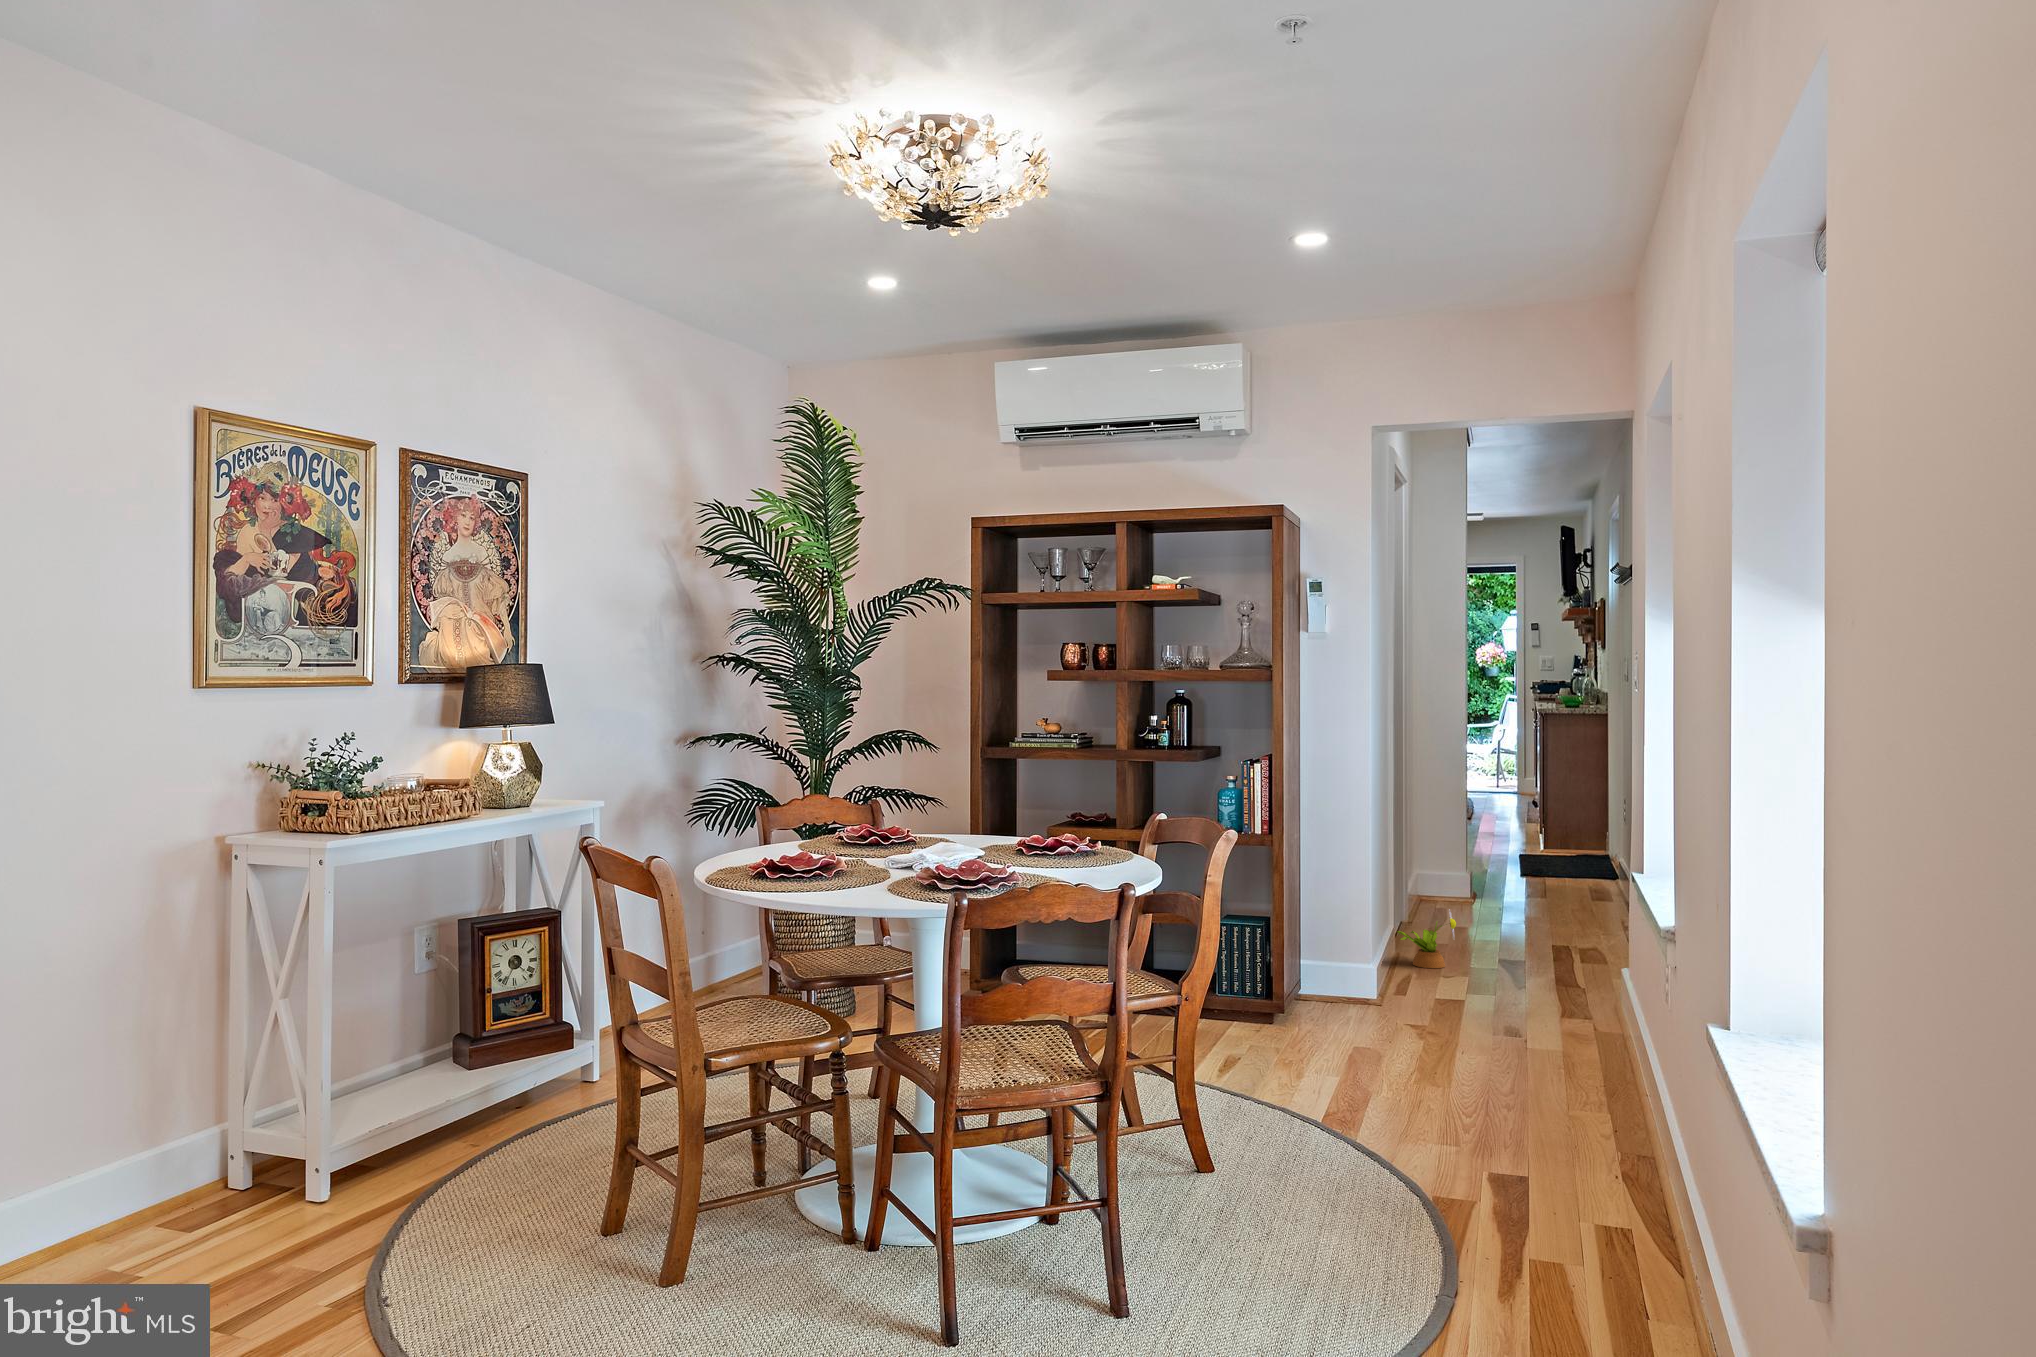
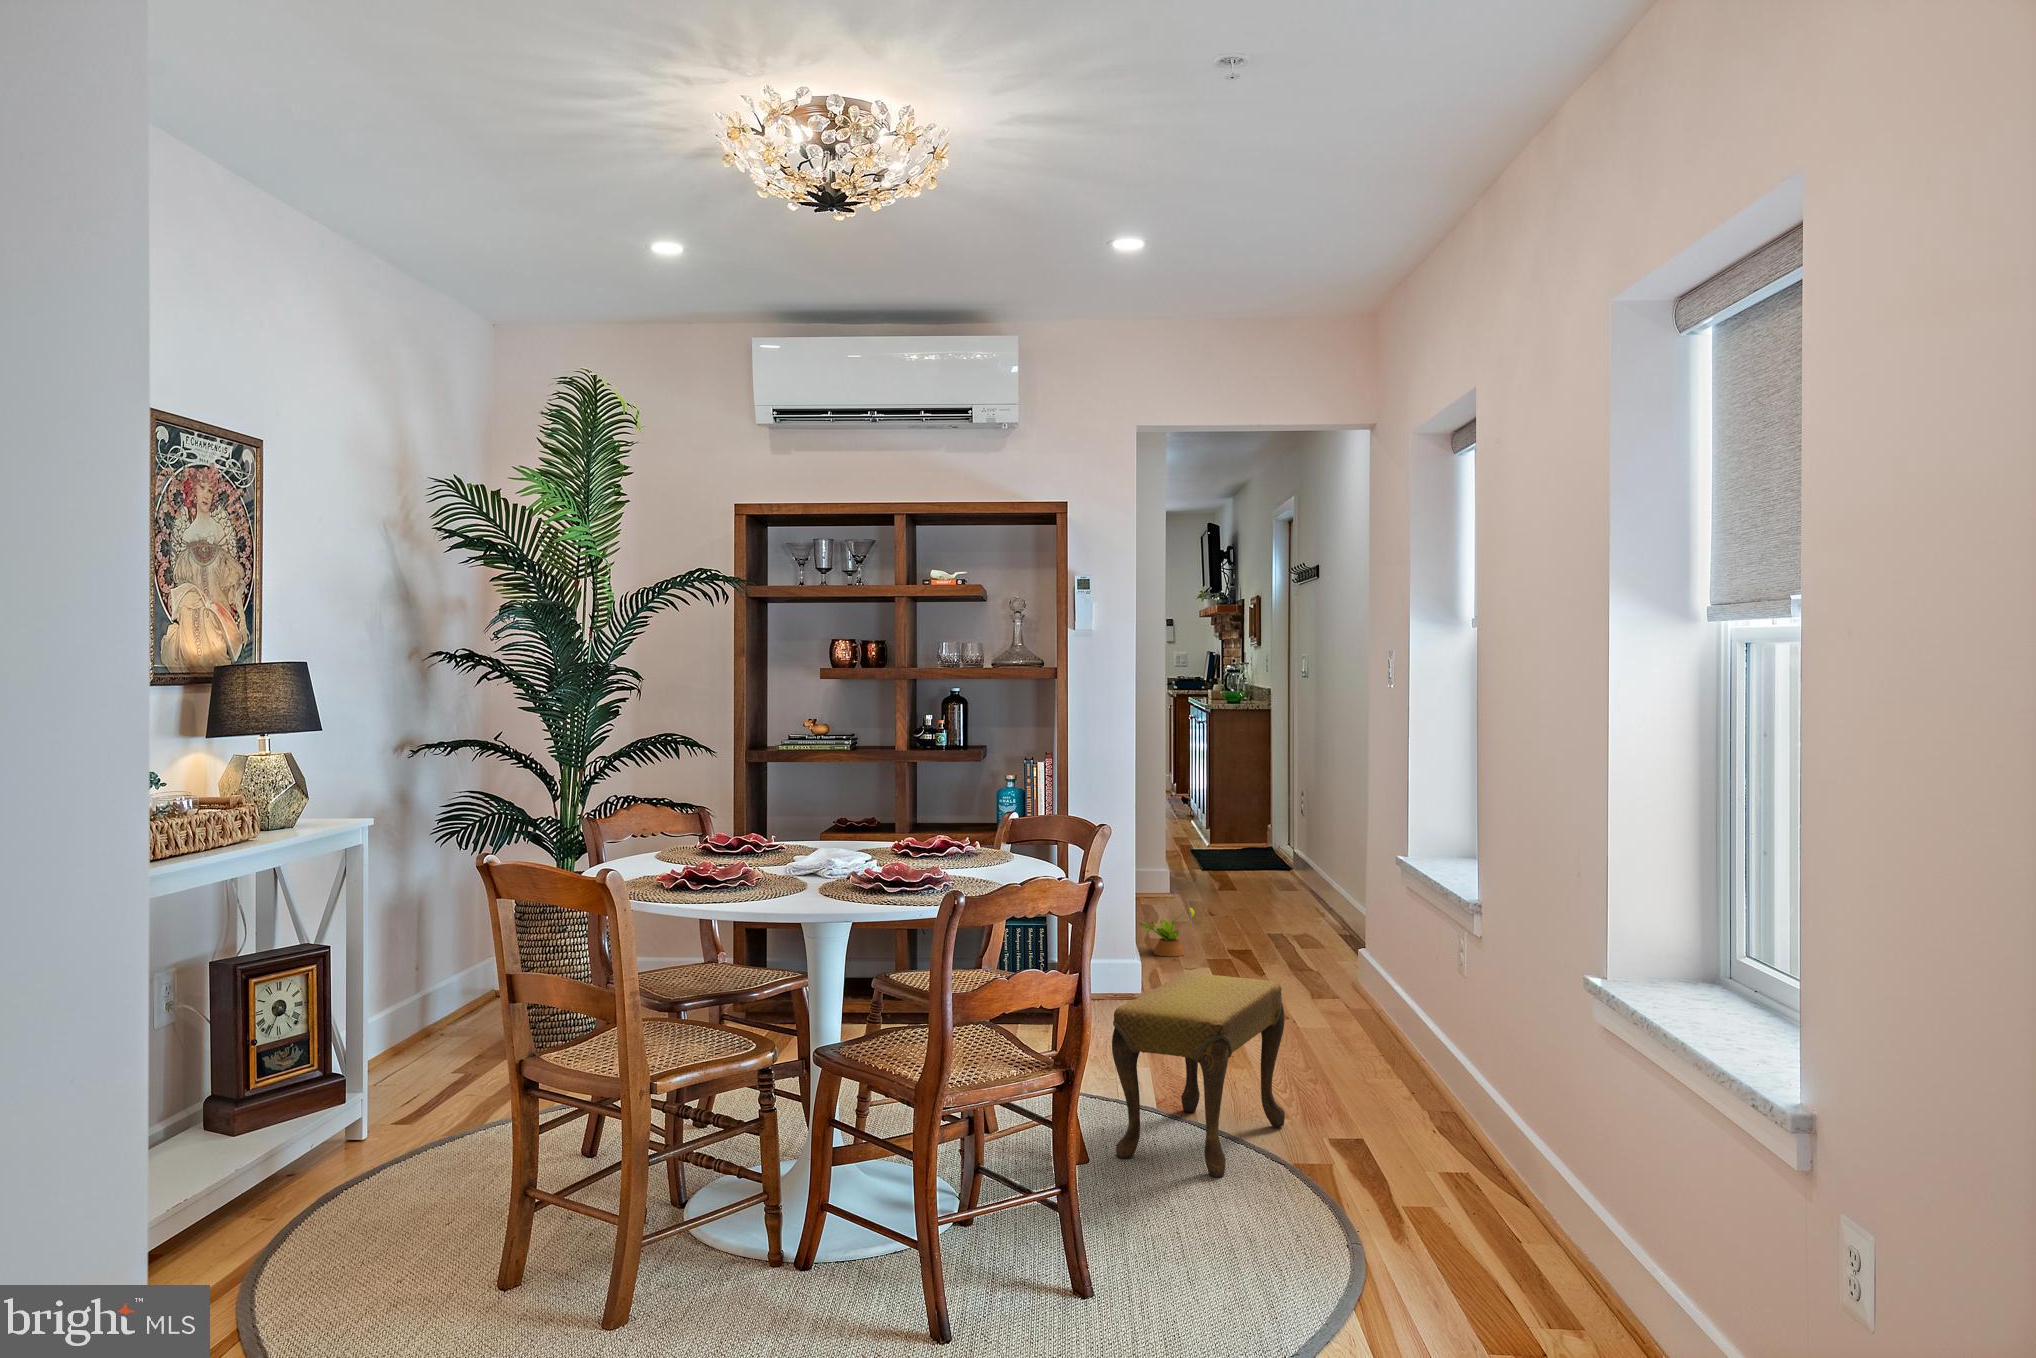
footstool: none [1242,986,1449,1205] -> present [1112,973,1285,1177]

